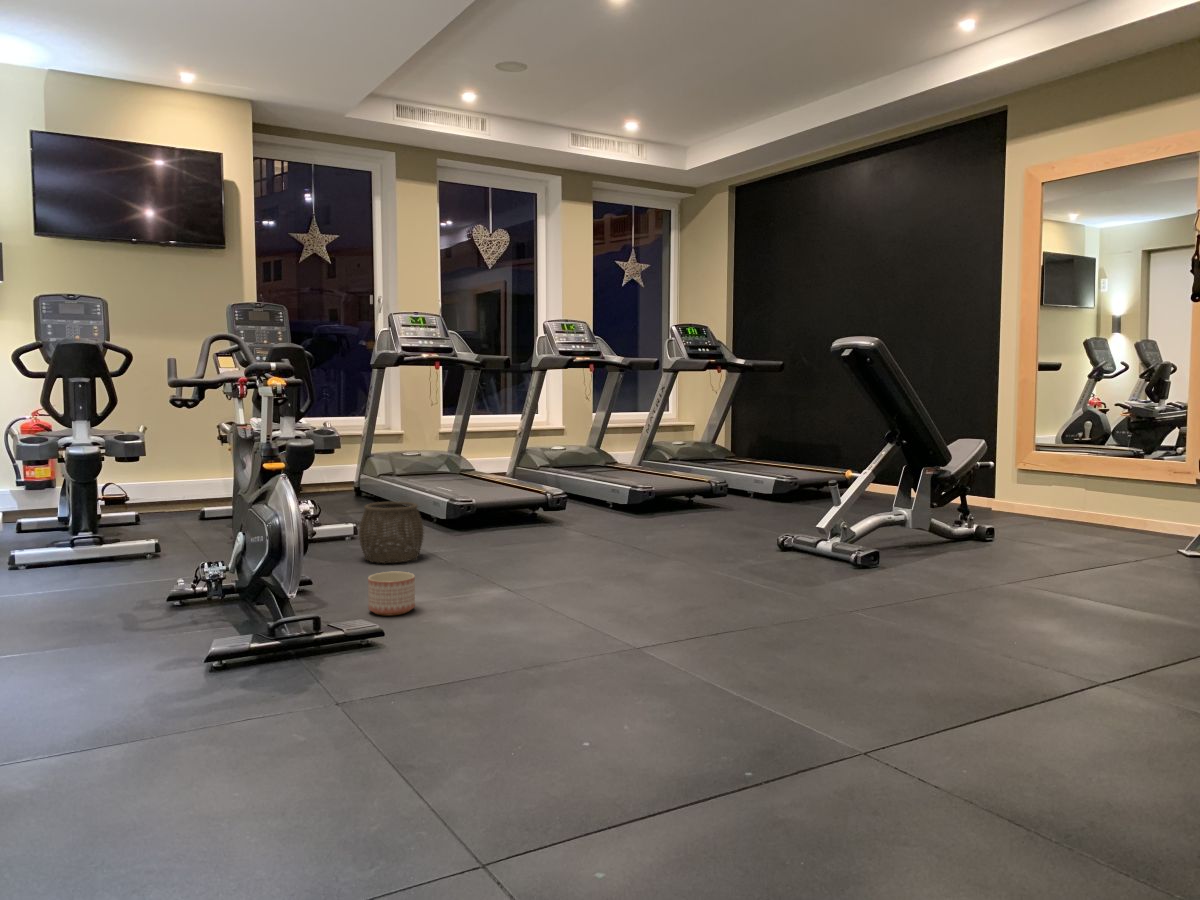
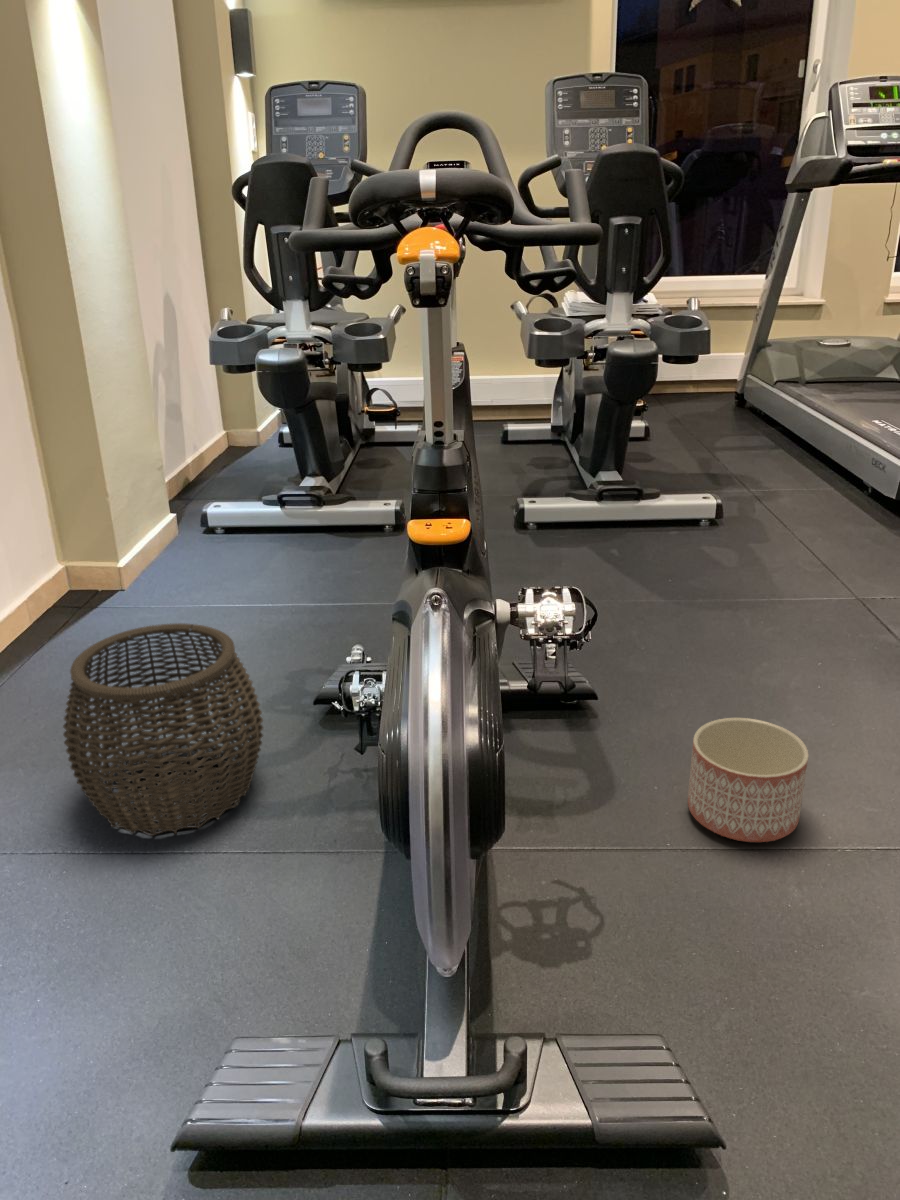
woven basket: present [359,502,424,563] -> present [63,623,263,836]

